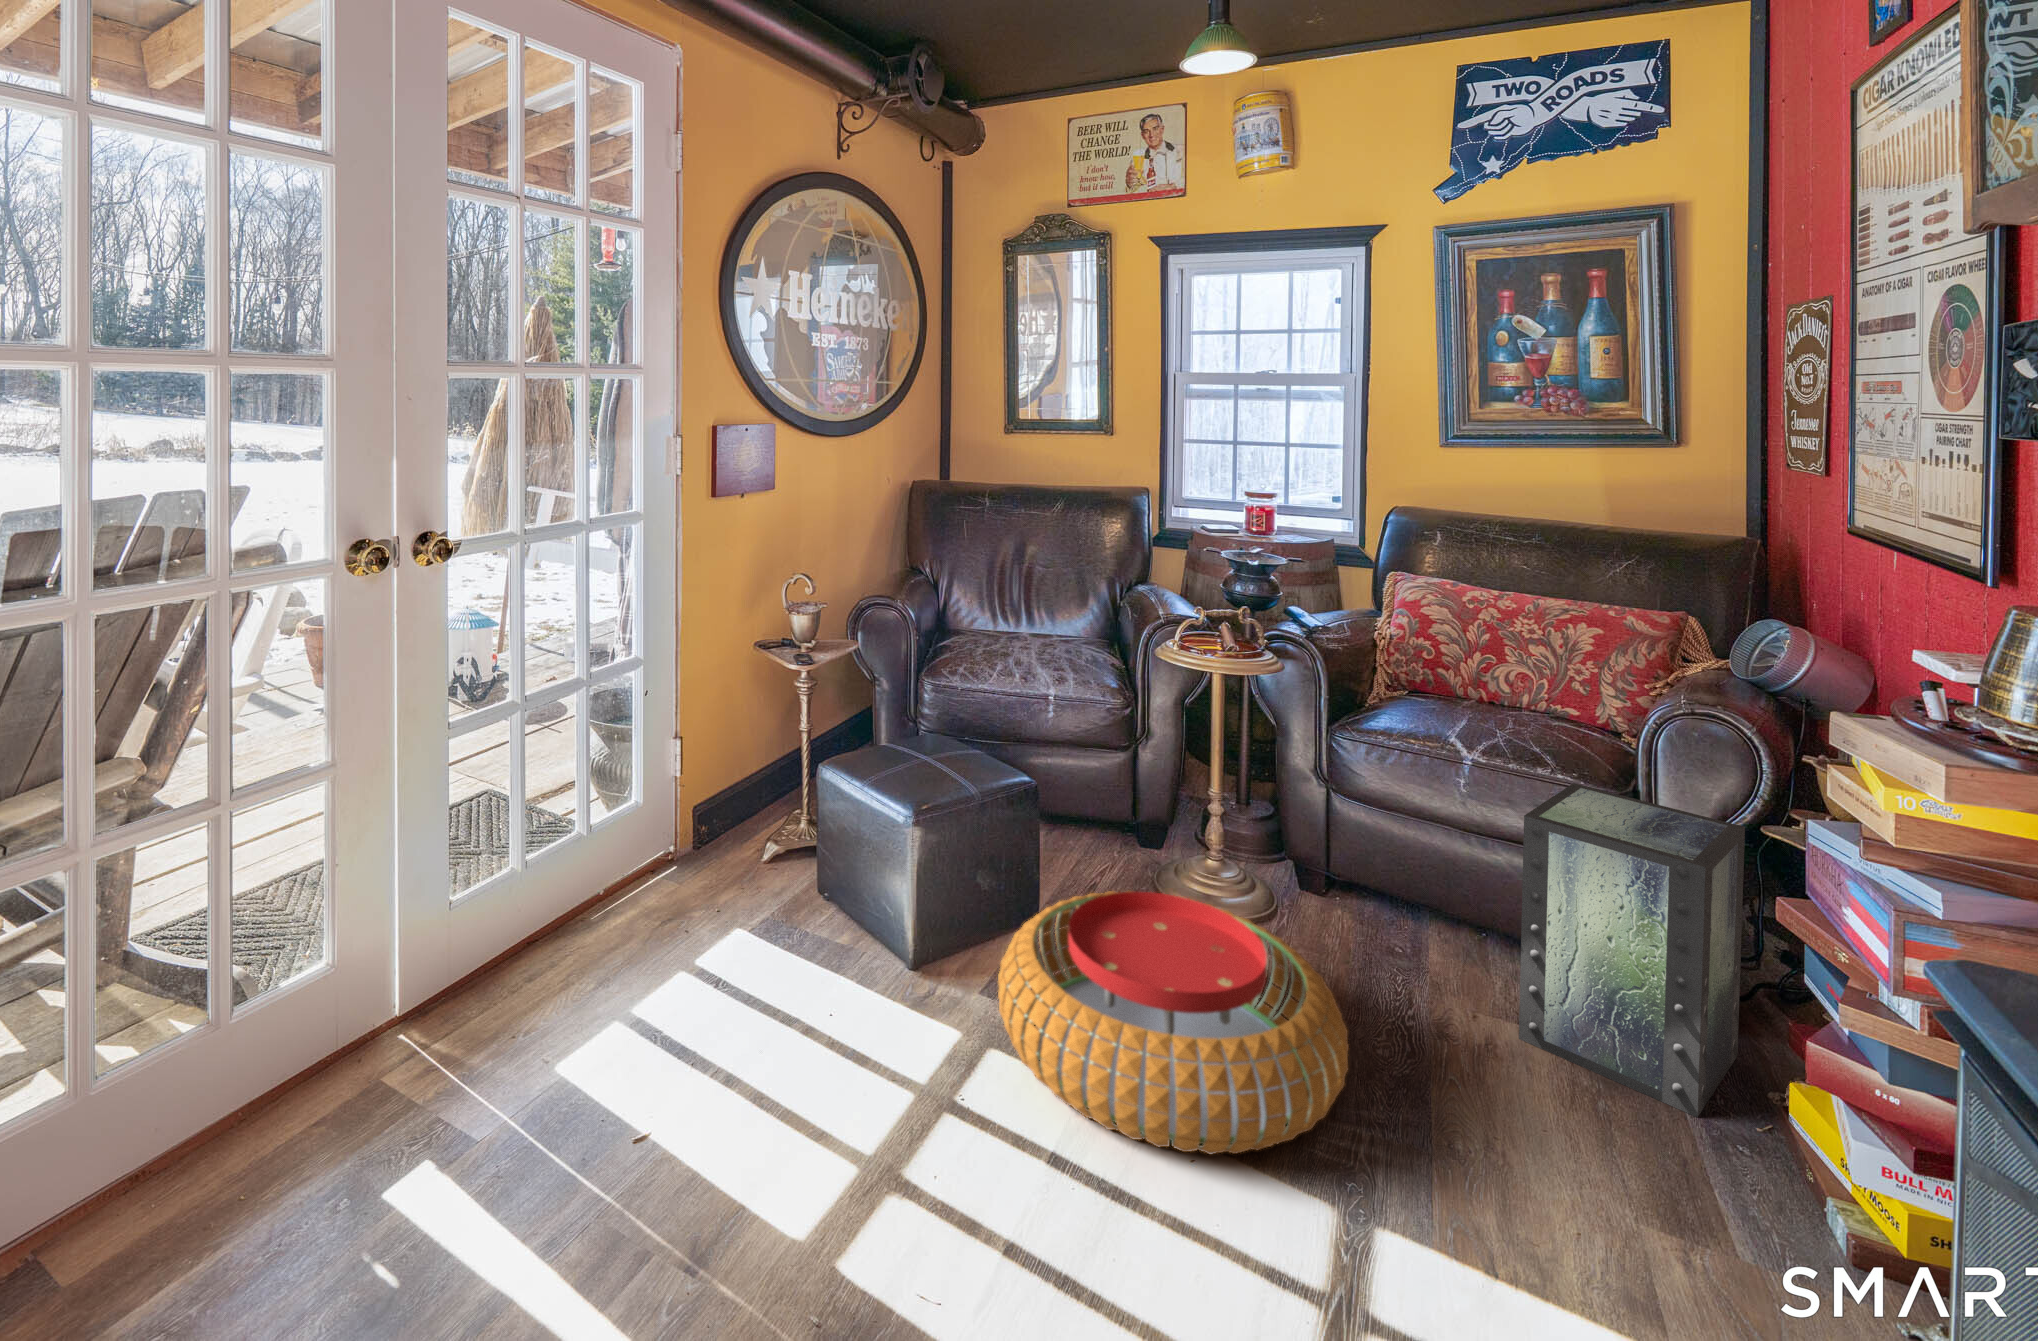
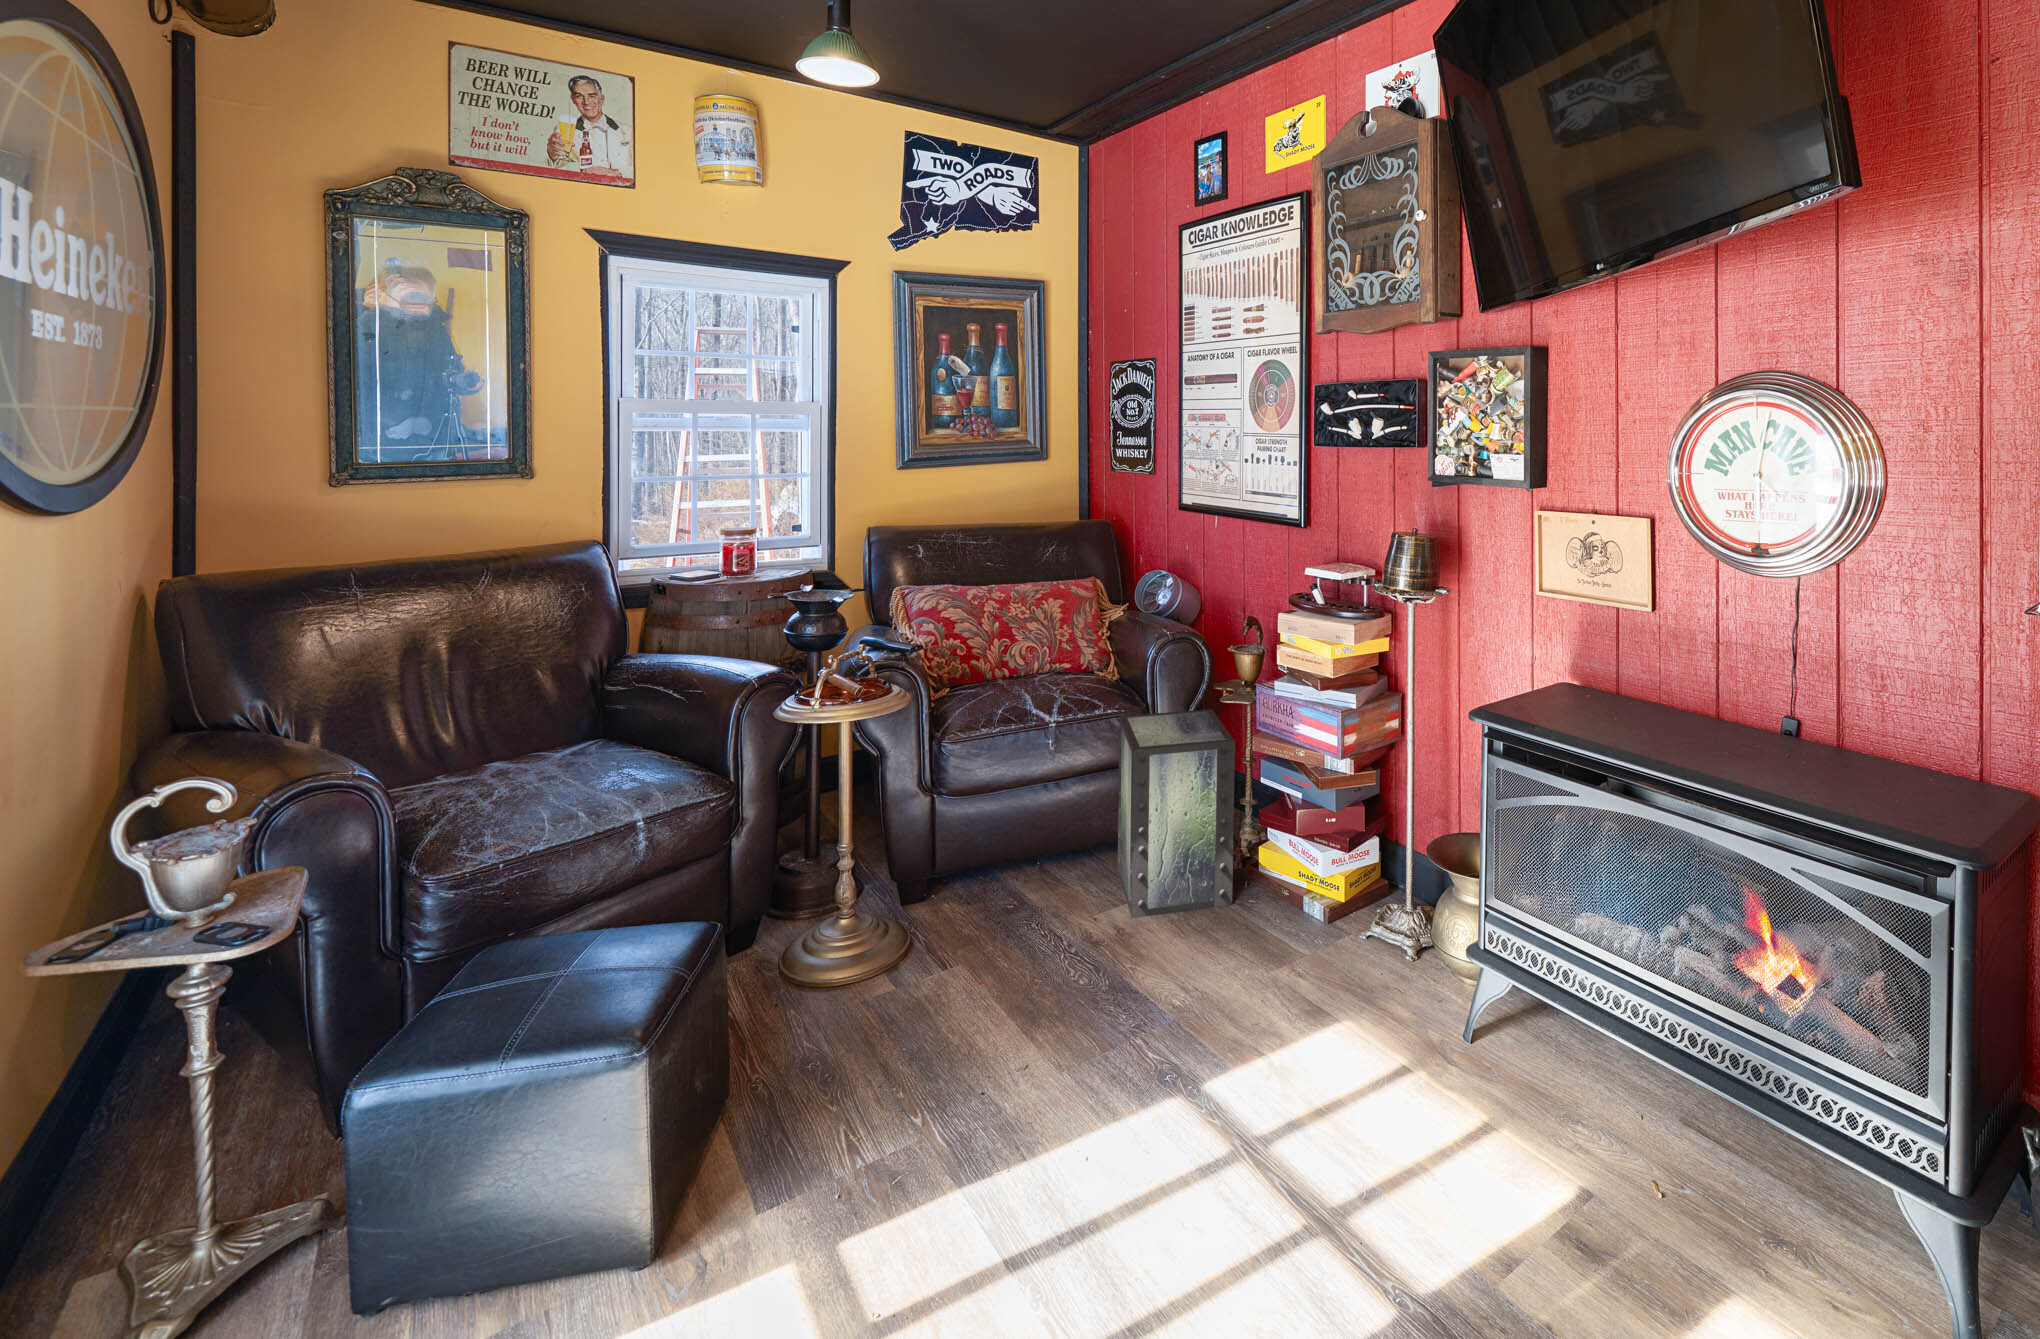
pouf: present [998,891,1349,1154] -> none [795,935,1143,1225]

